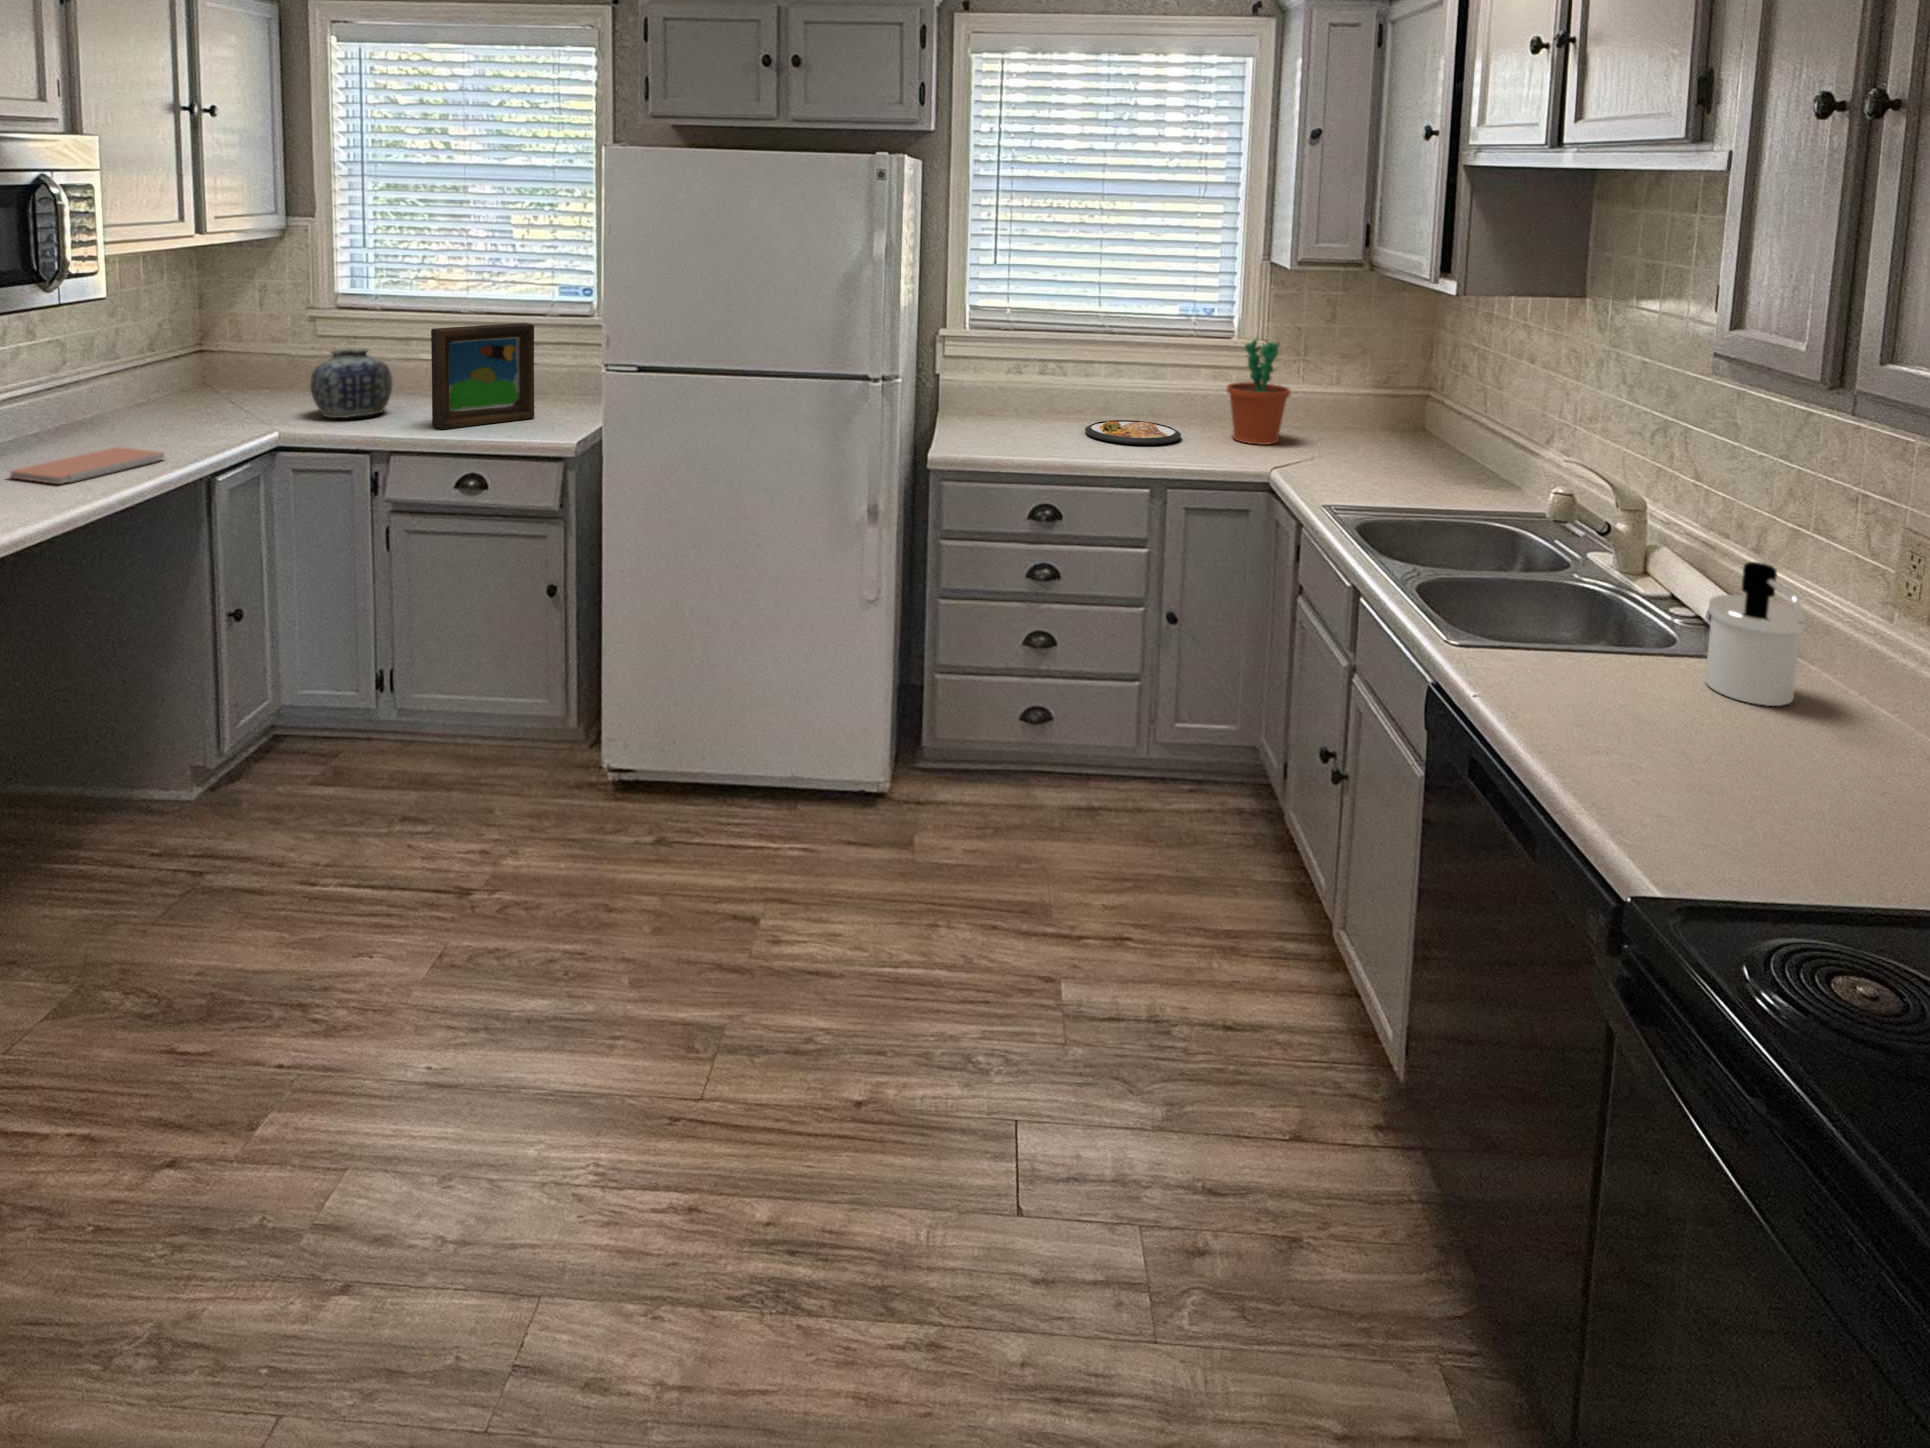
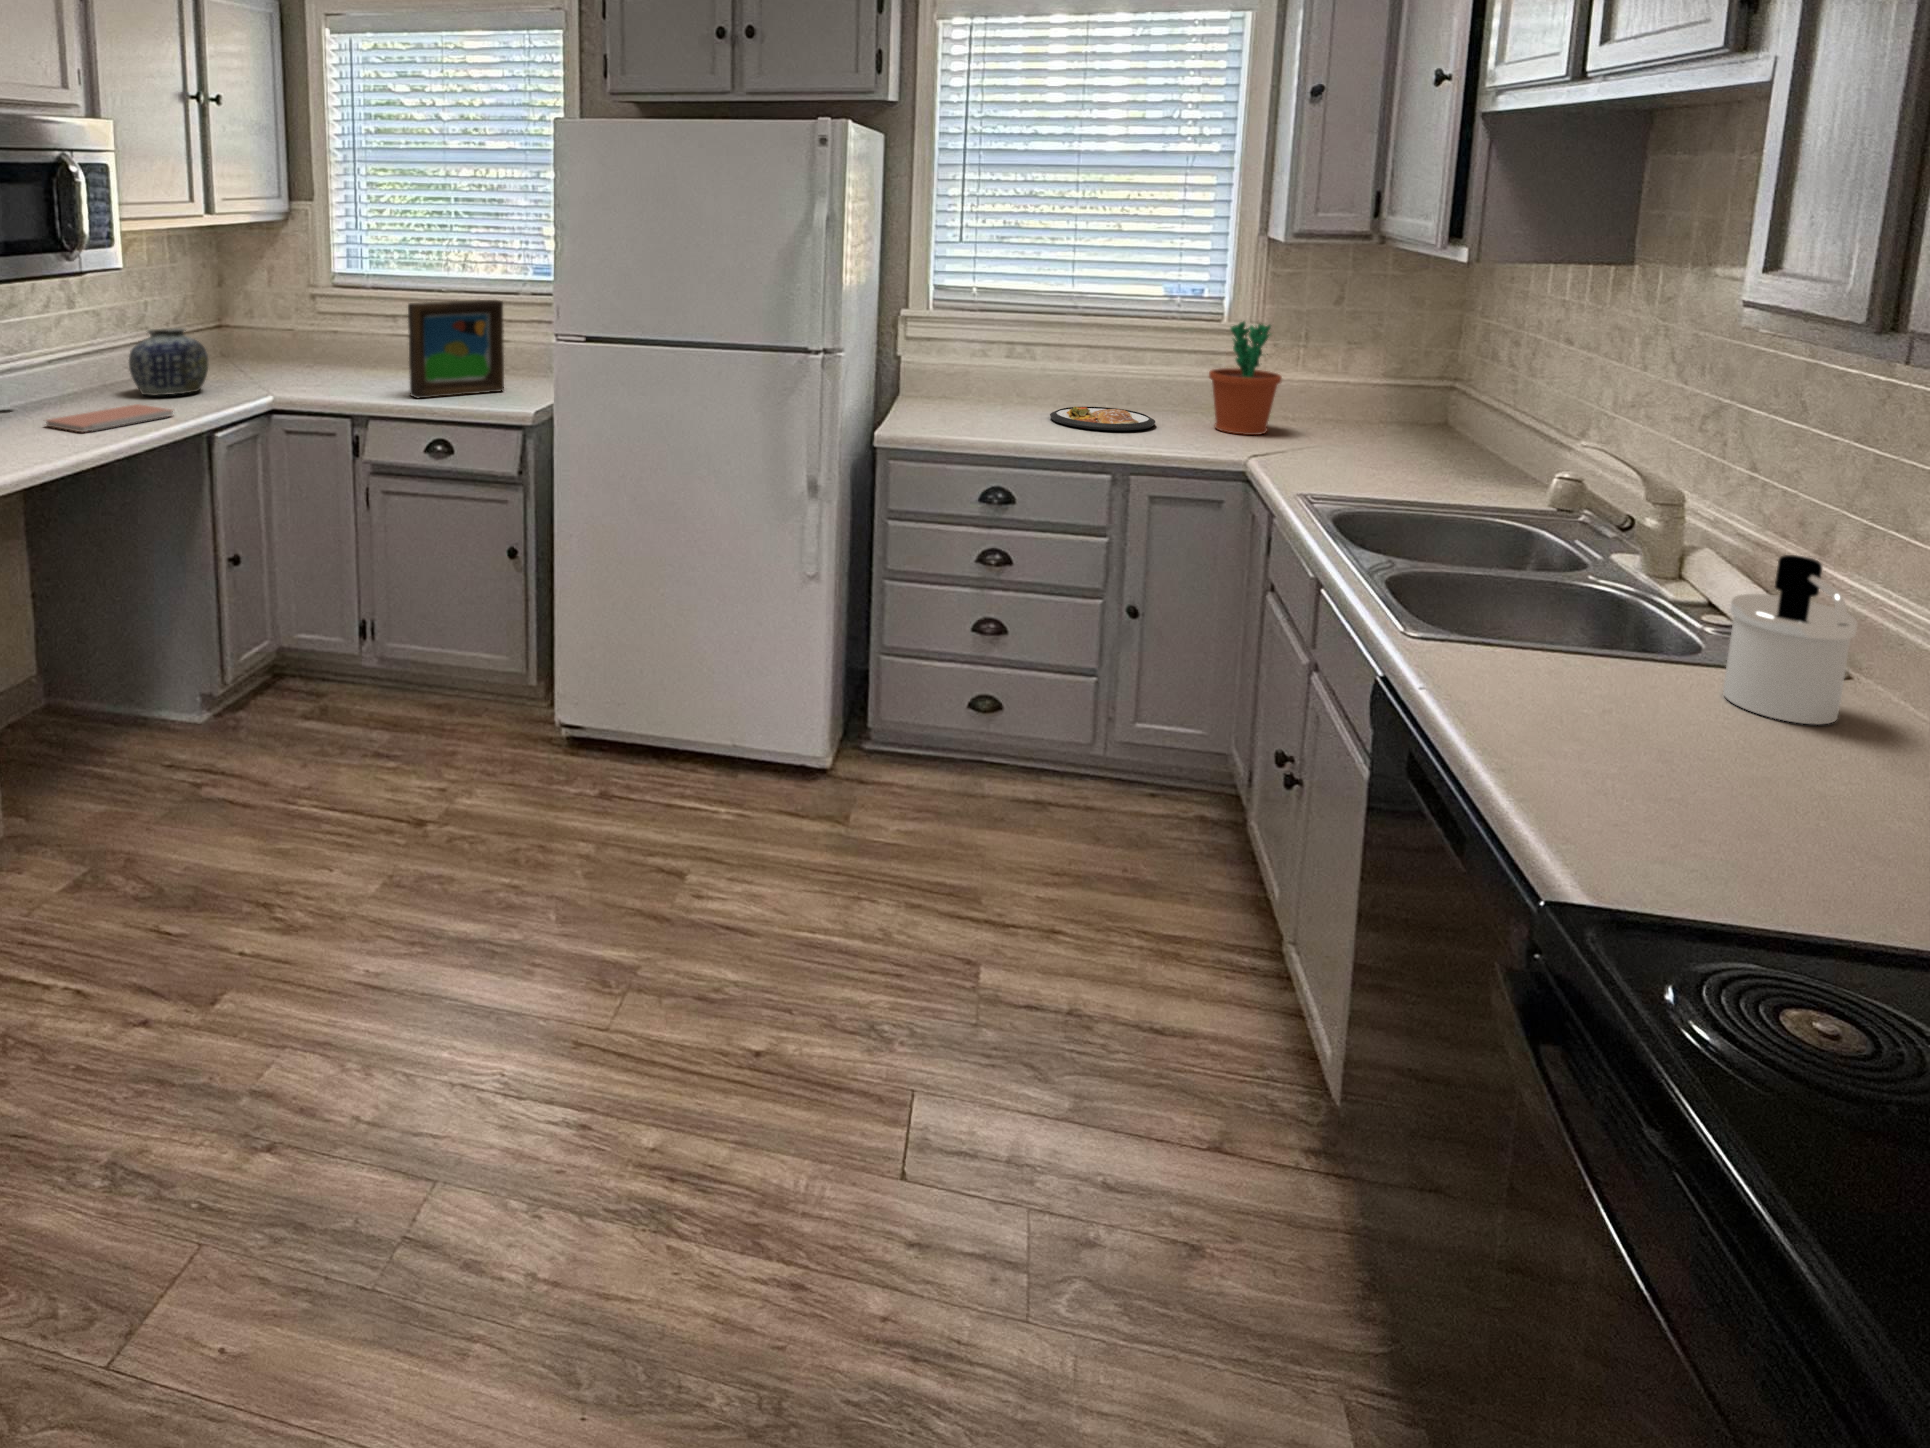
vase: present [310,348,392,418] -> present [129,328,208,395]

